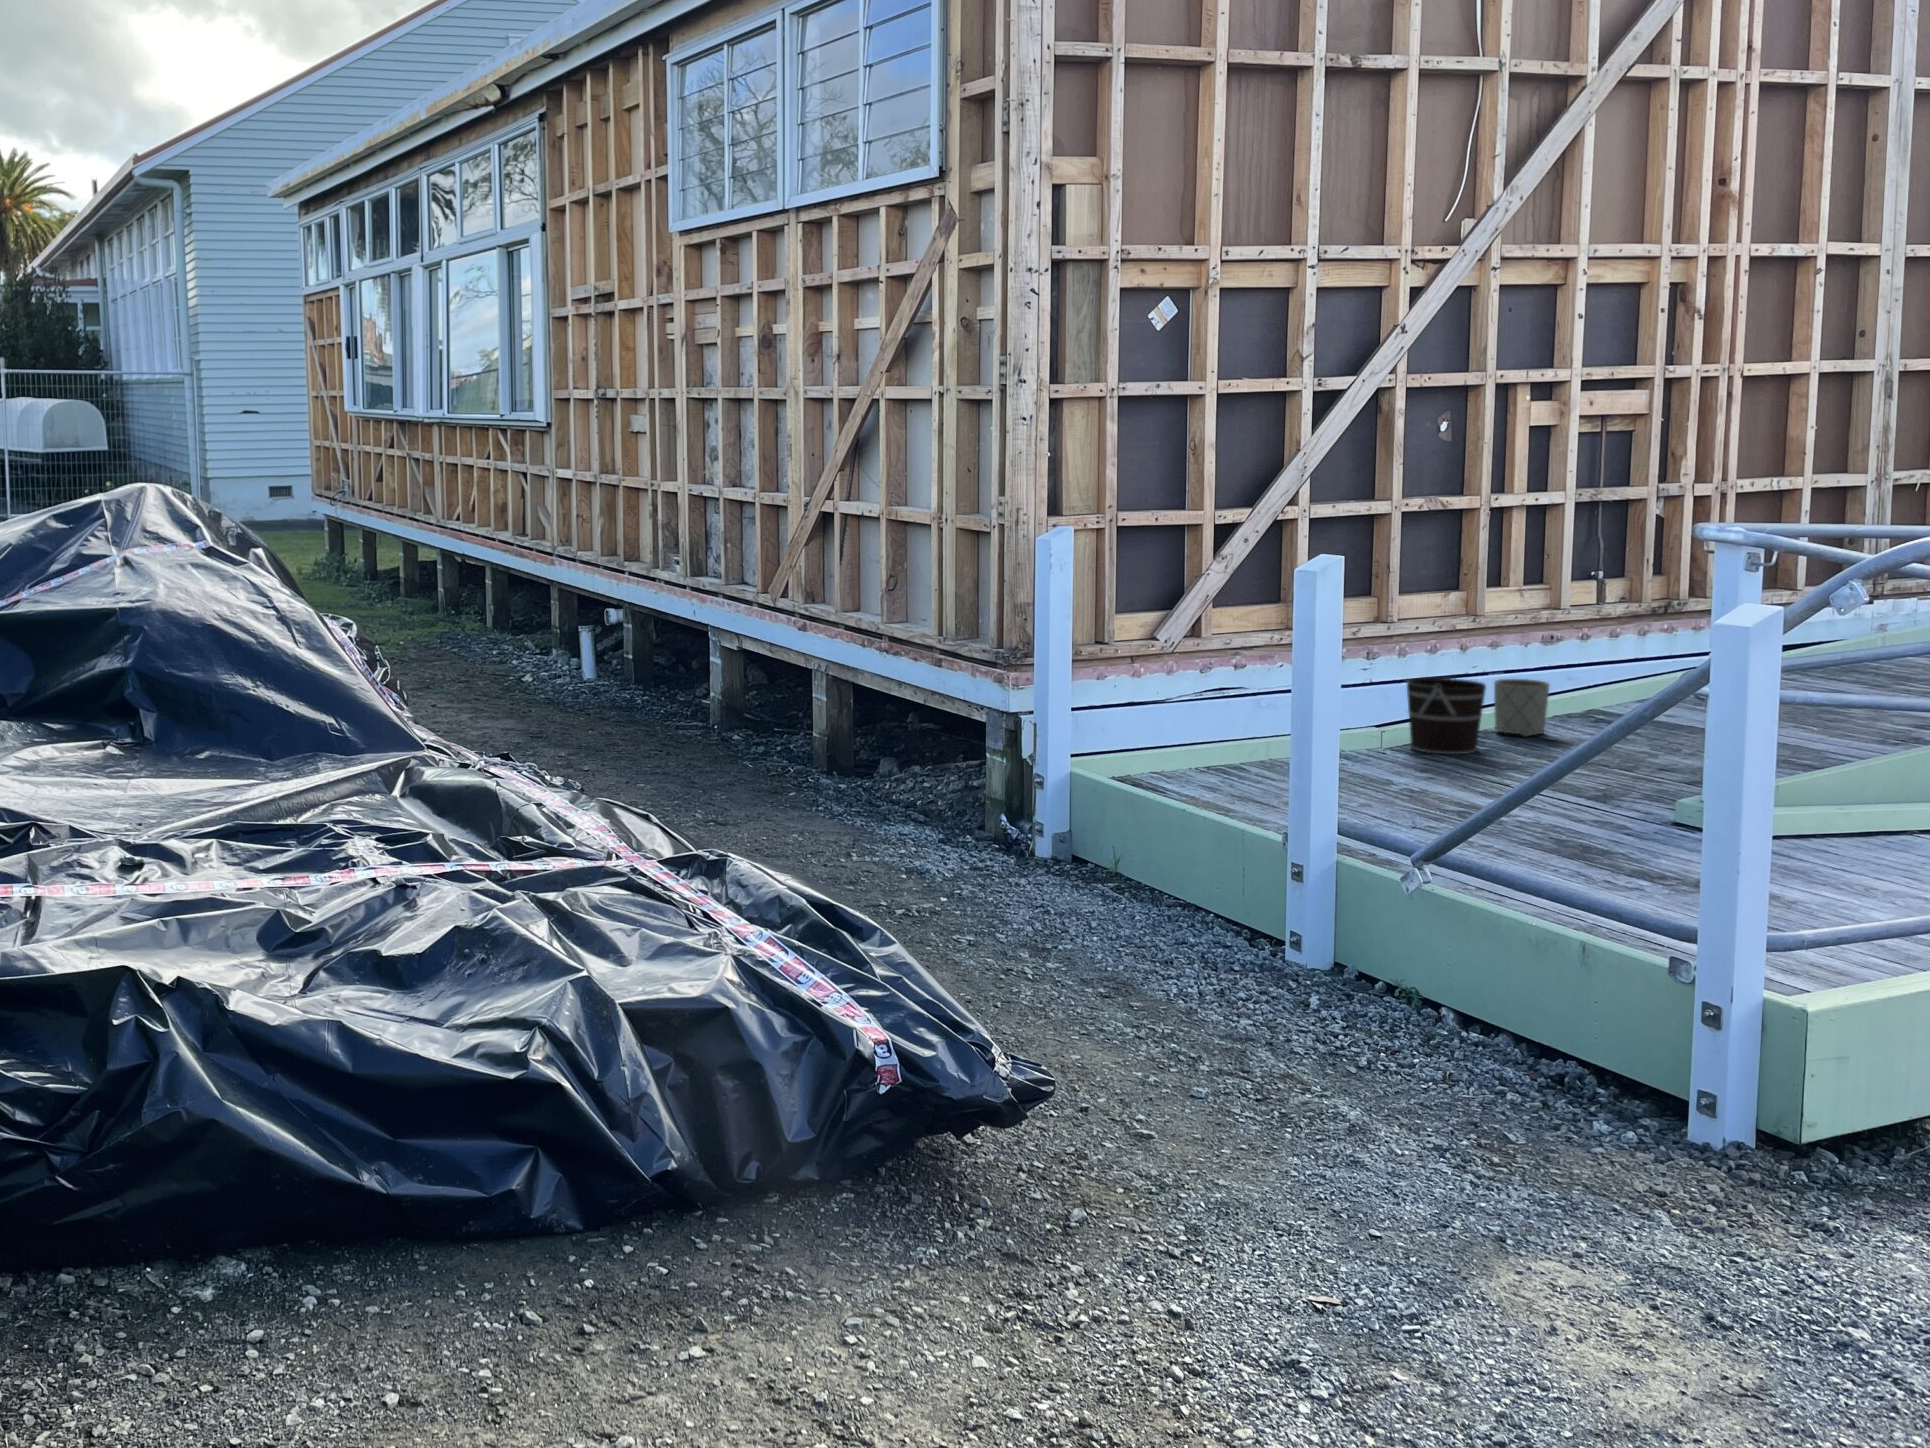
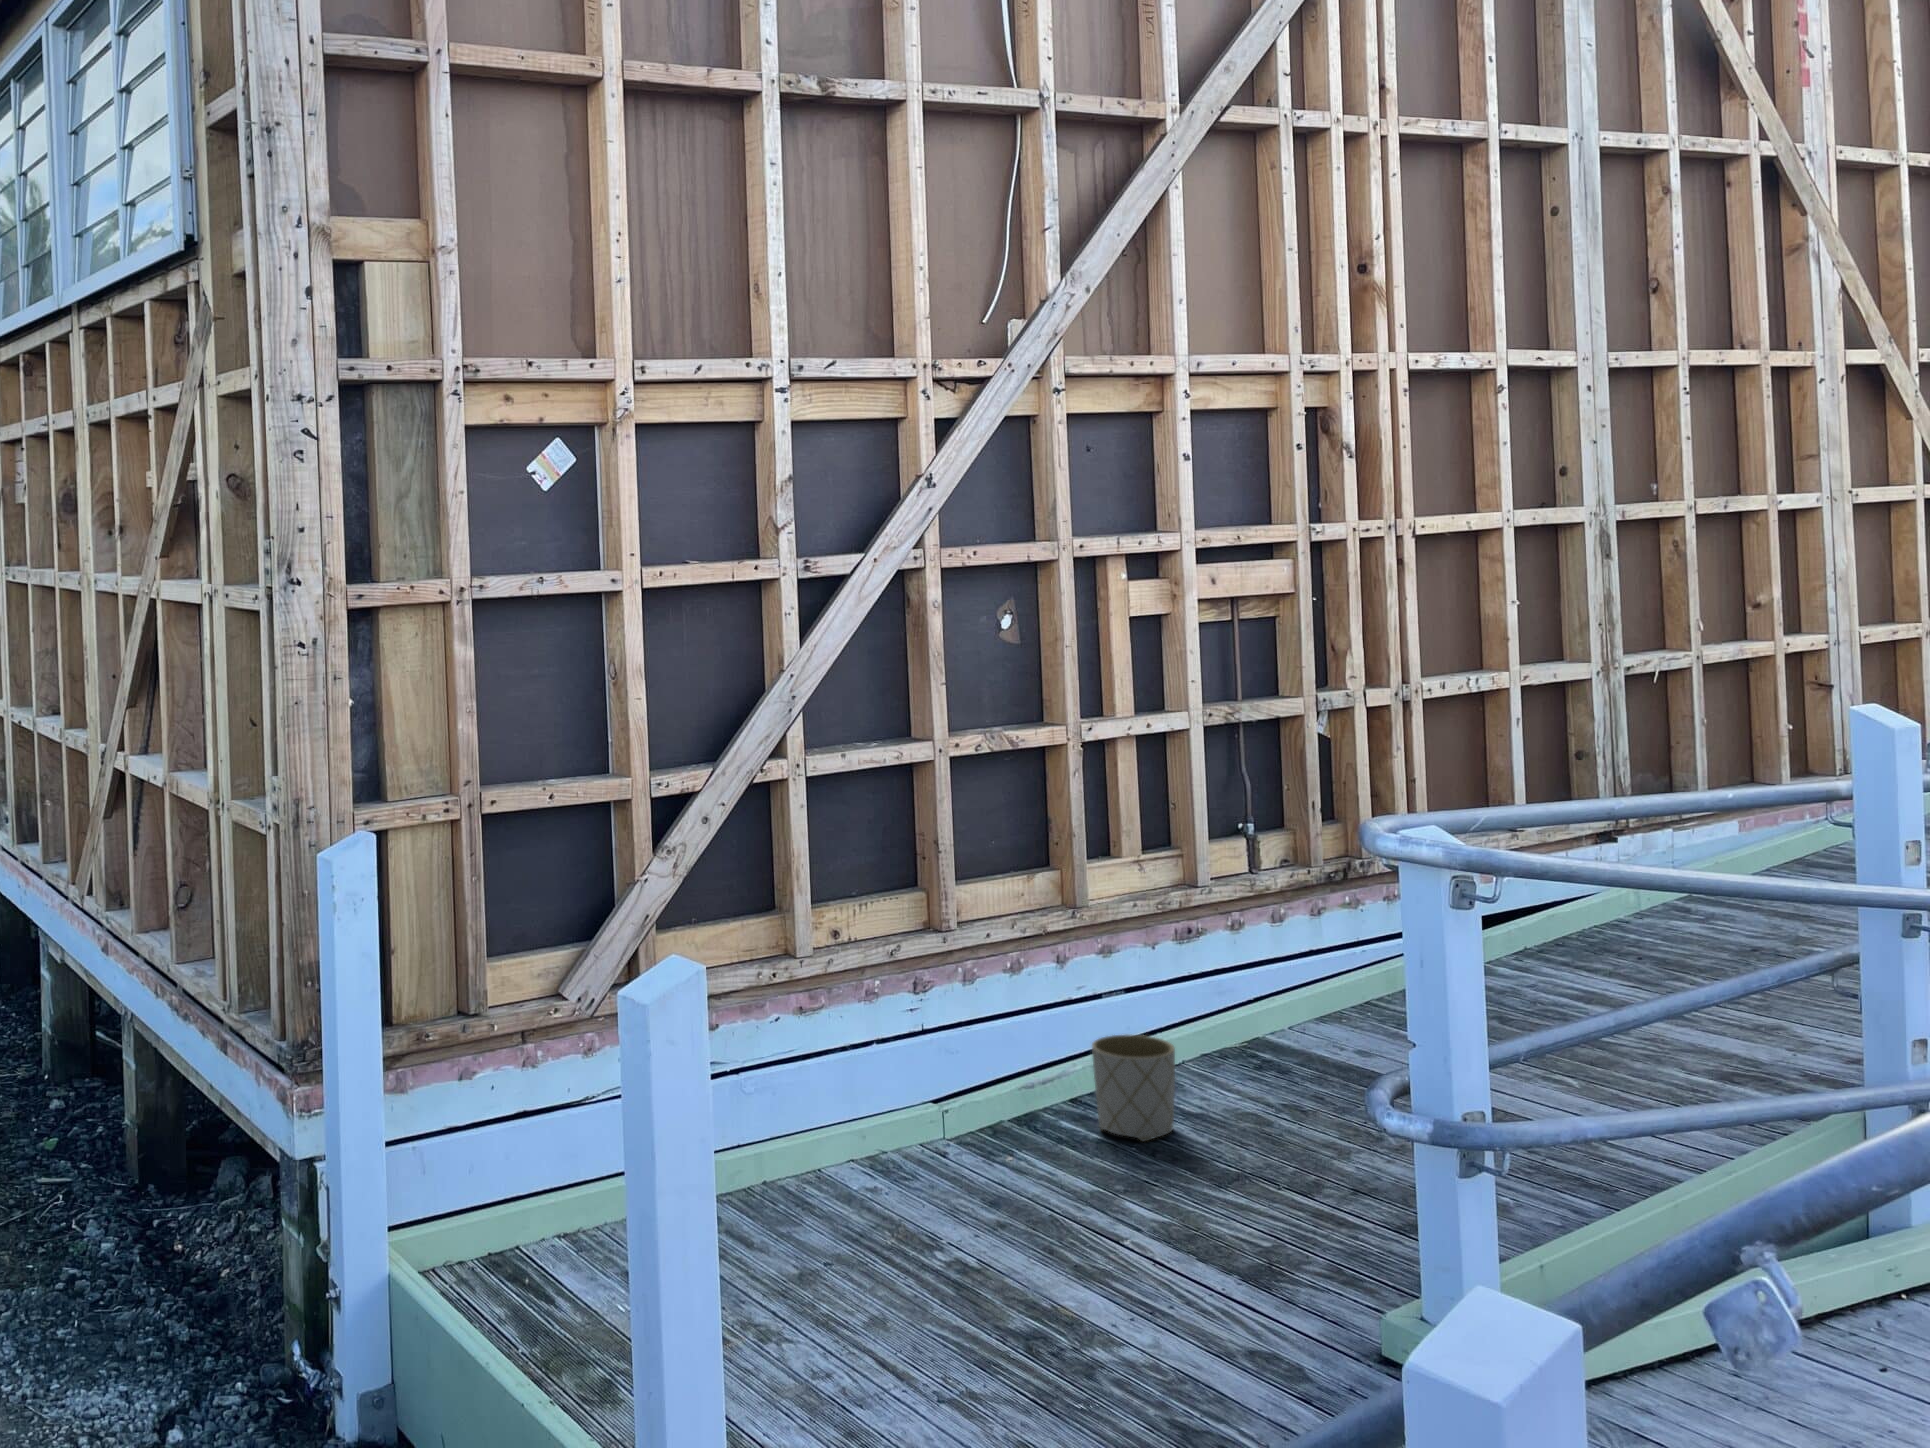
bucket: present [1406,677,1486,754] -> none [942,1047,1069,1202]

